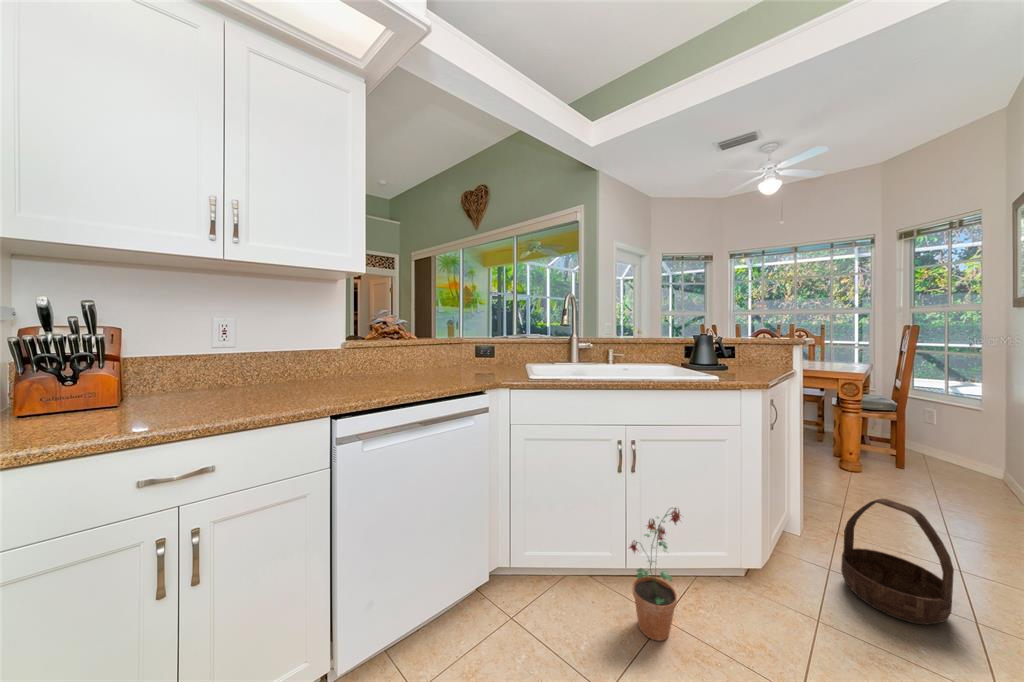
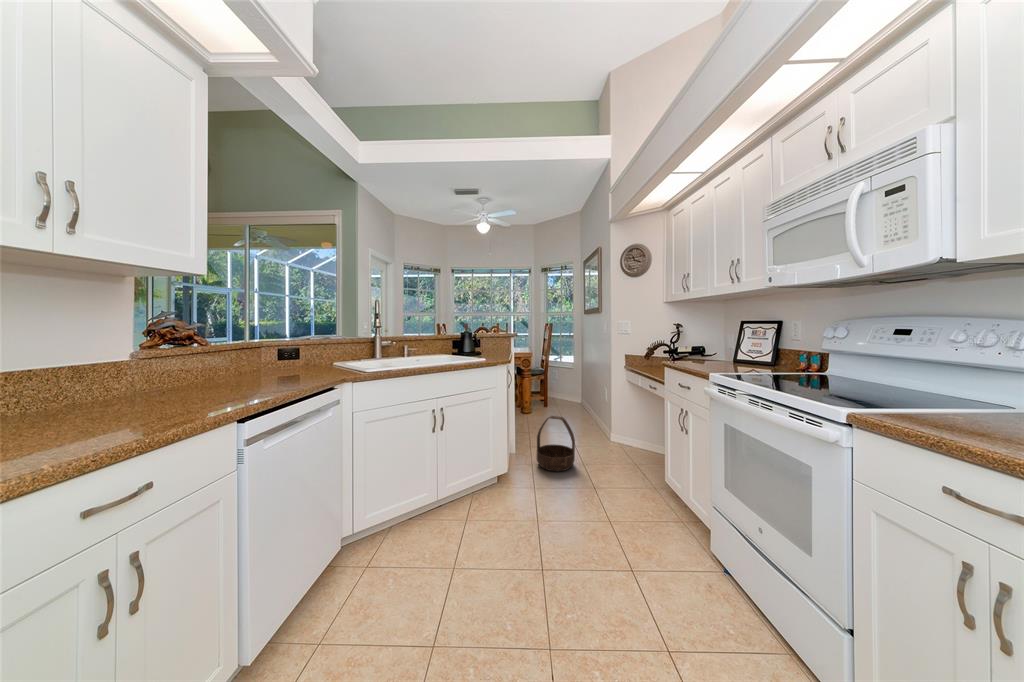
potted plant: present [629,508,680,641] -> none [447,442,478,527]

